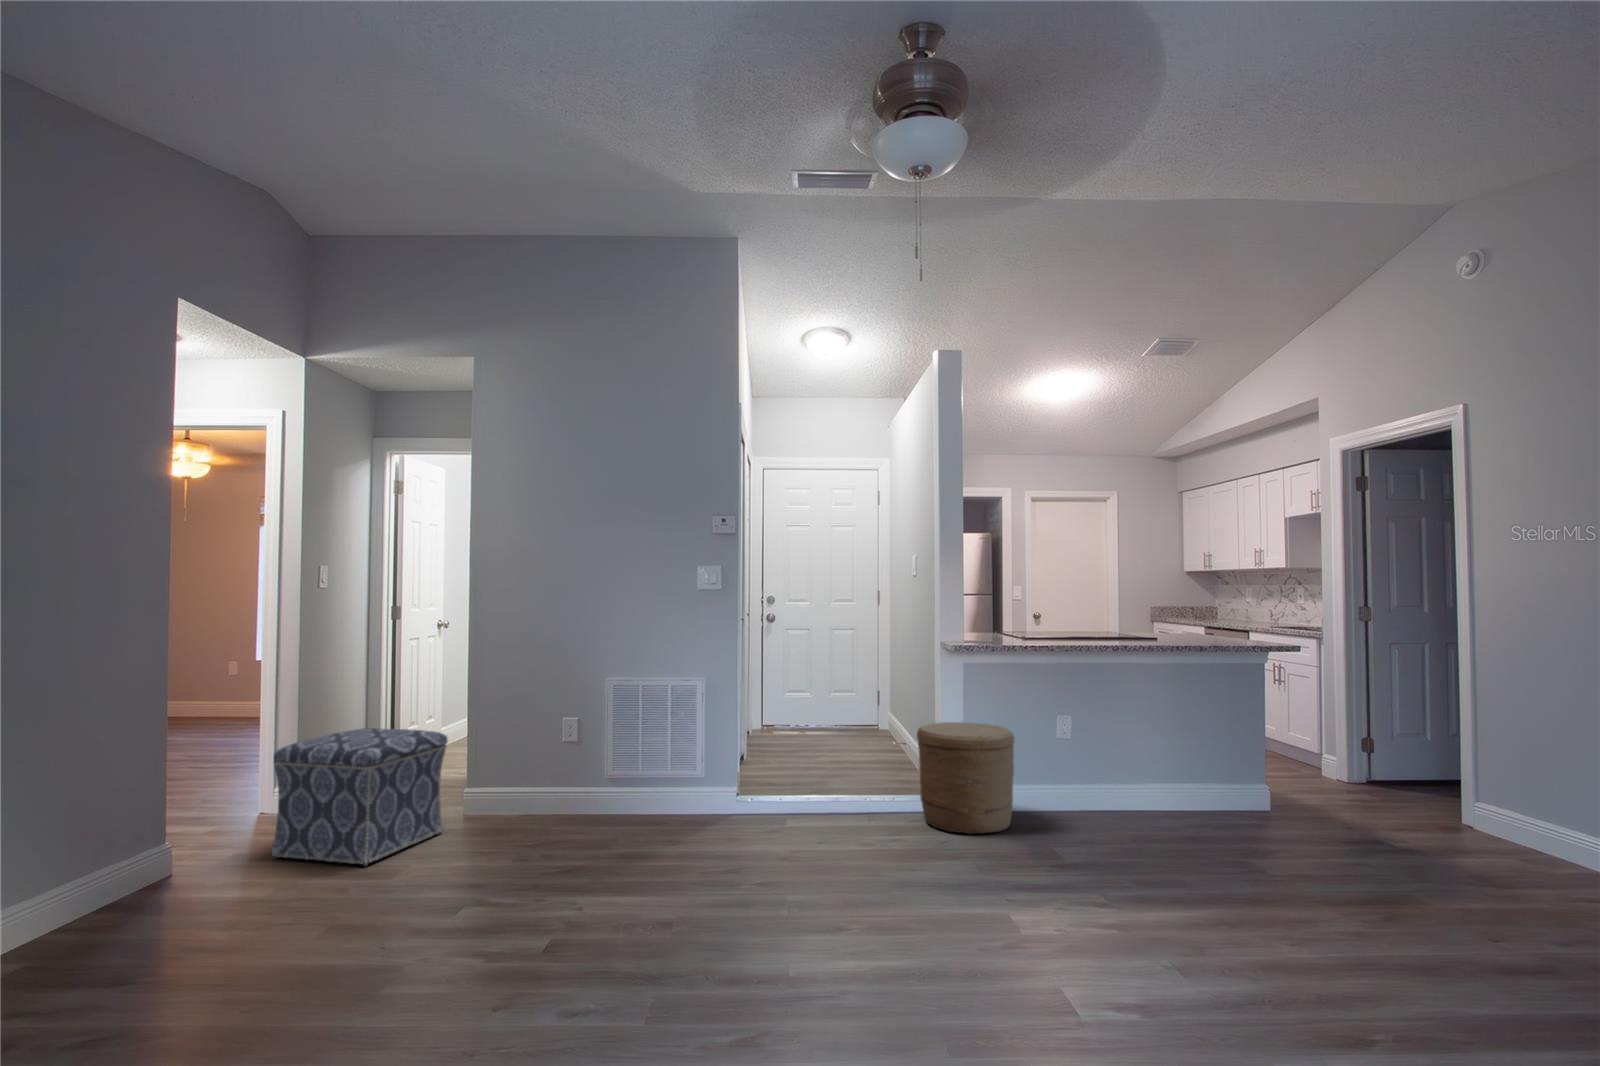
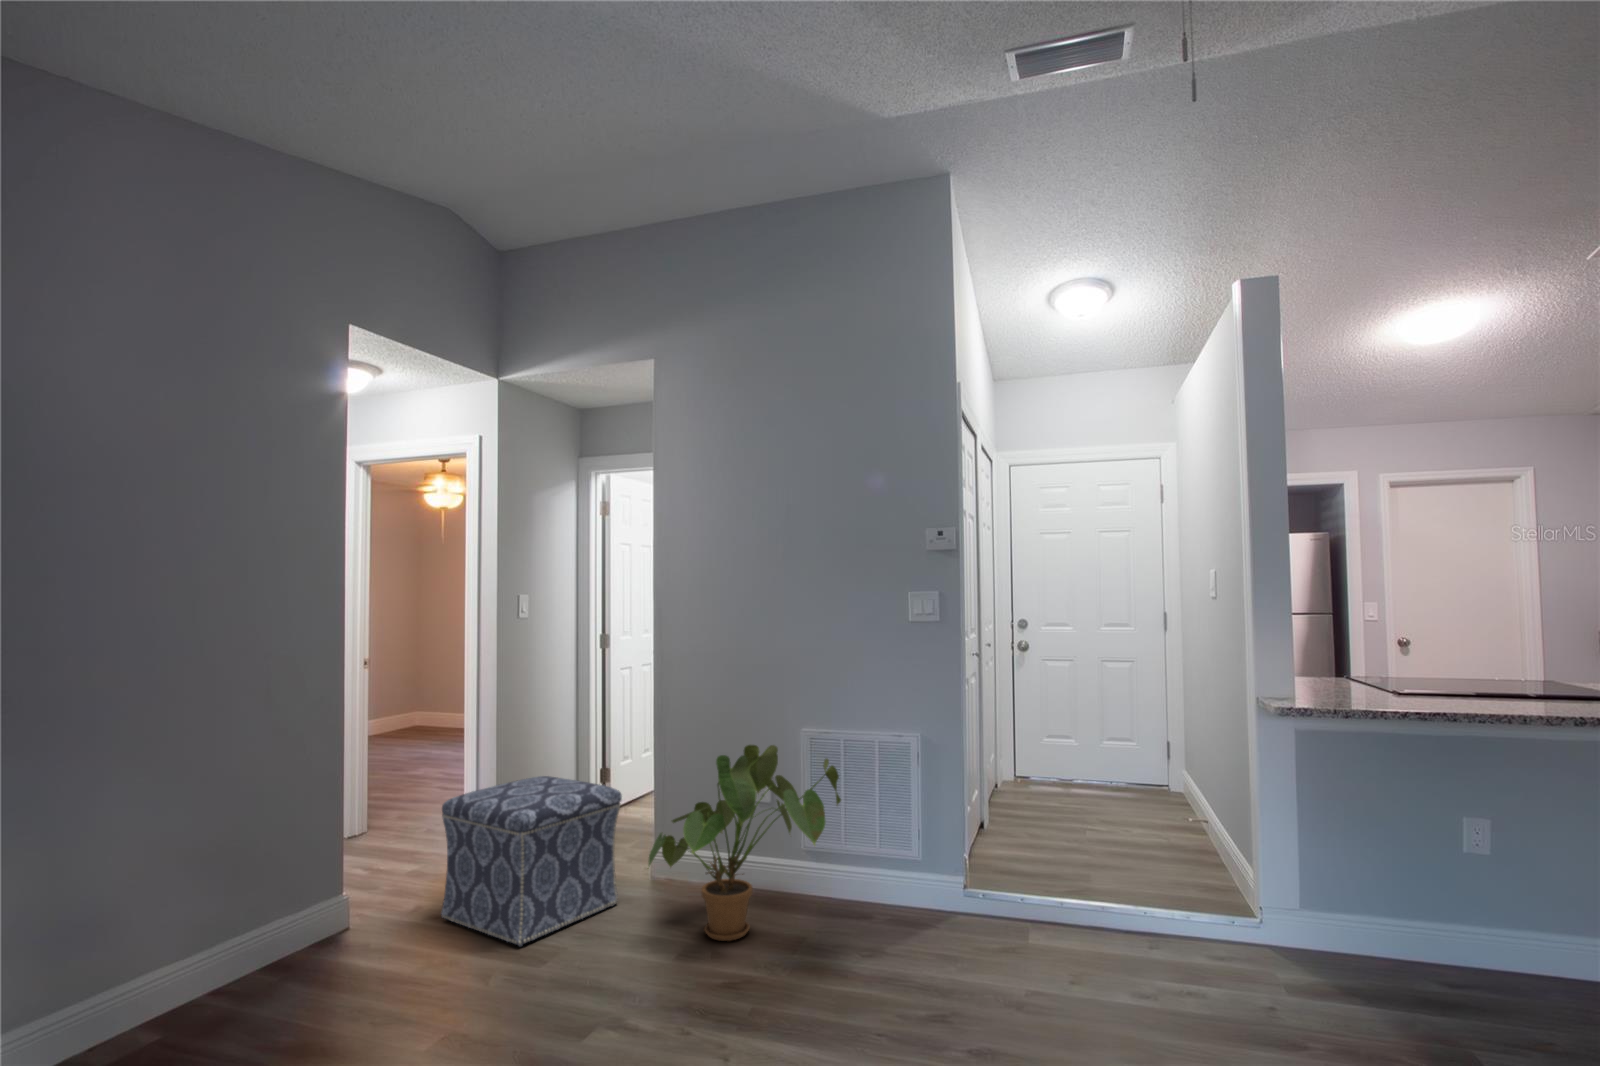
house plant: none [485,689,645,844] -> present [648,745,841,941]
woven basket: present [917,722,1014,834] -> none [1222,822,1393,1014]

